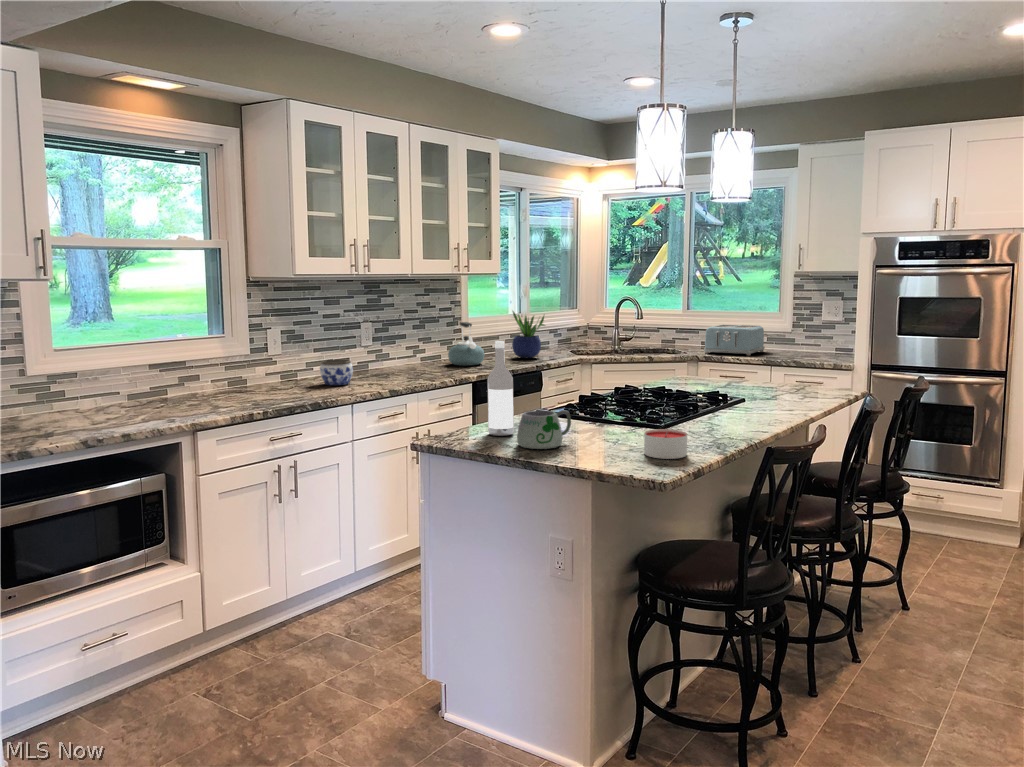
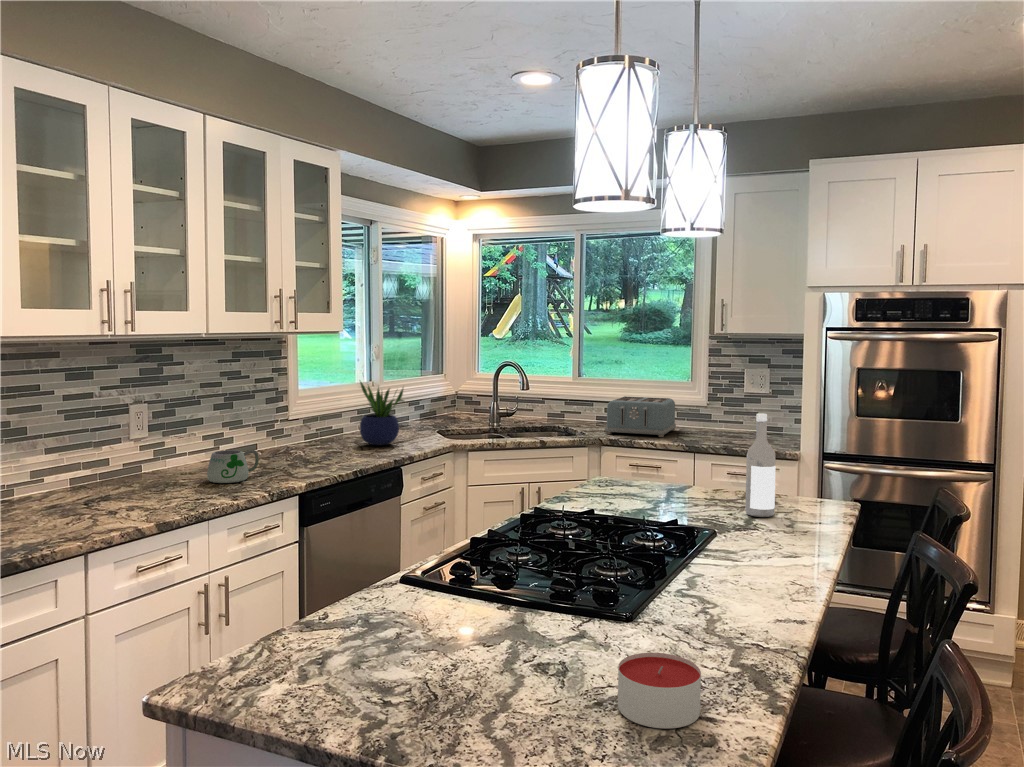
kettle: present [448,322,484,366] -> none [267,399,320,461]
wine bottle: present [488,341,514,436] -> present [745,413,775,517]
jar: present [320,360,353,385] -> none [44,470,102,513]
mug: present [517,410,571,449] -> present [207,449,259,483]

